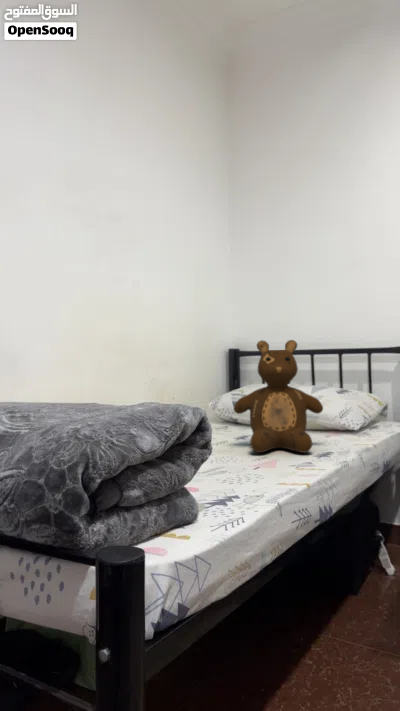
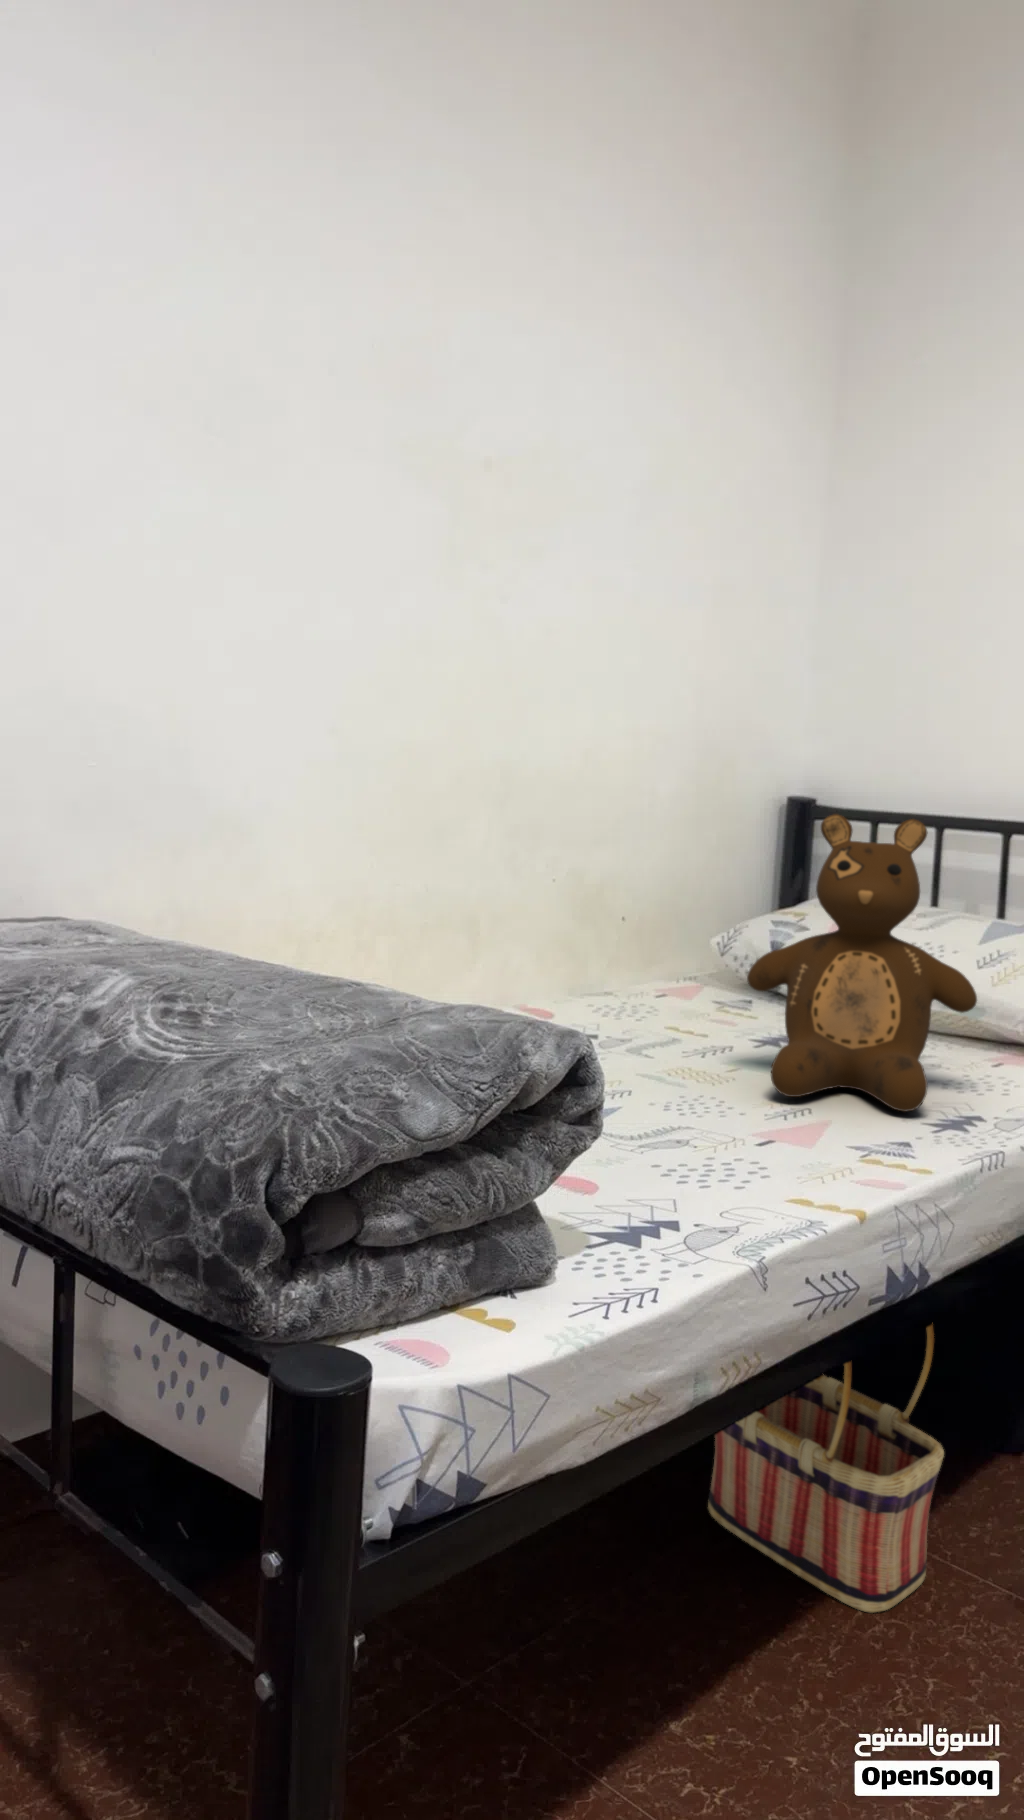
basket: none [240,512,338,667] -> present [708,1325,944,1613]

